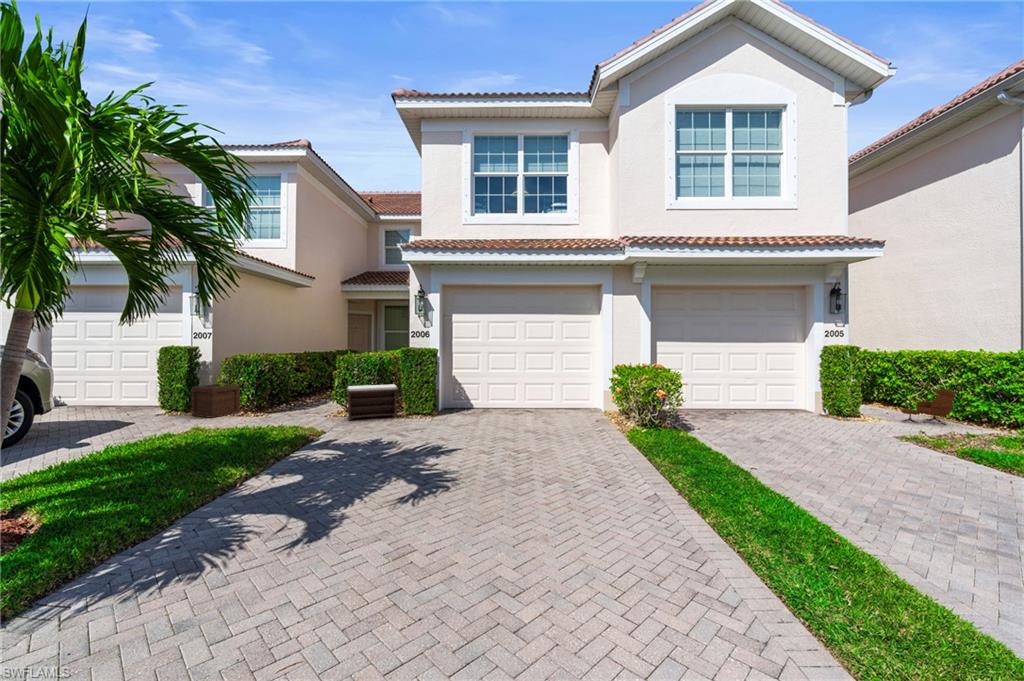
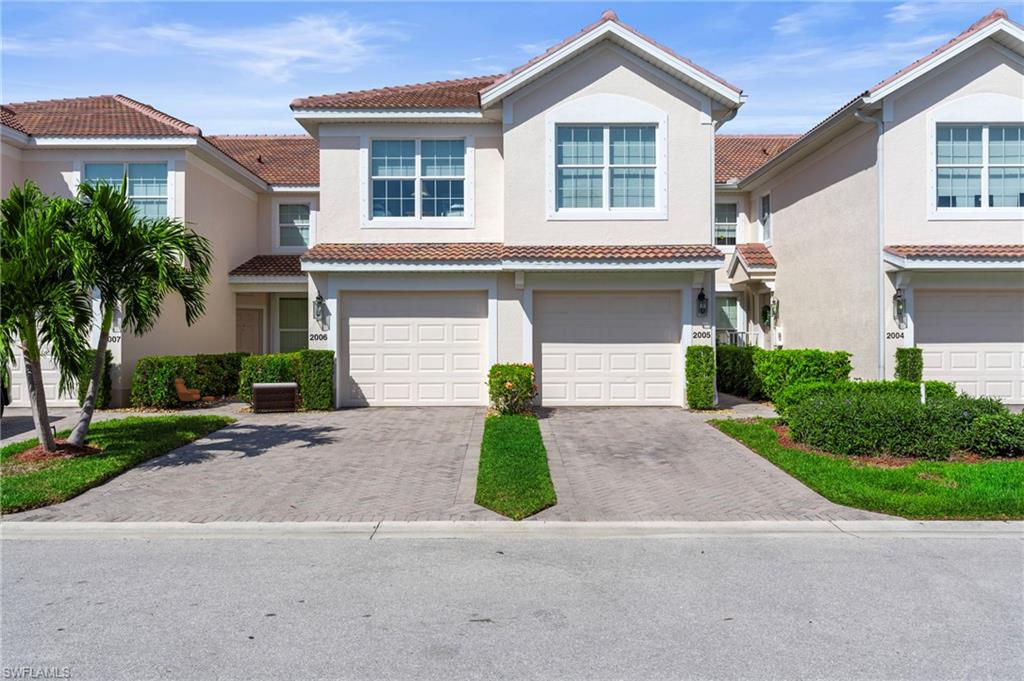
wooden crate: present [191,384,240,418] -> none [112,383,152,412]
lounge chair: present [901,389,955,423] -> present [175,379,214,407]

